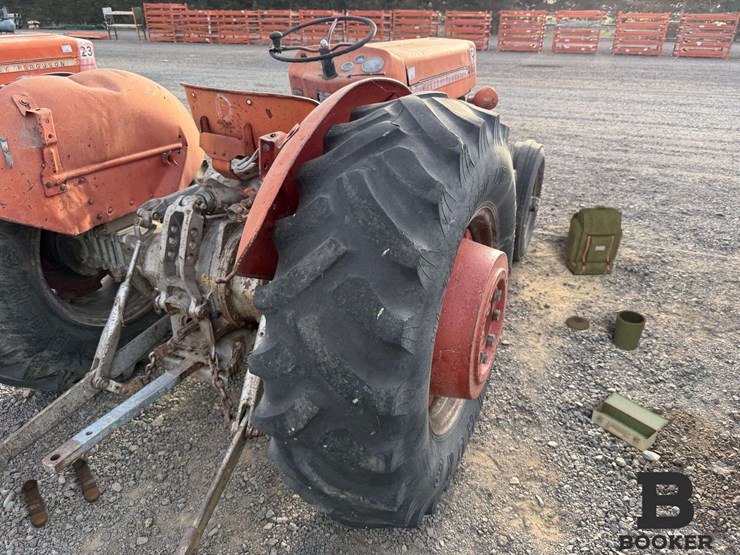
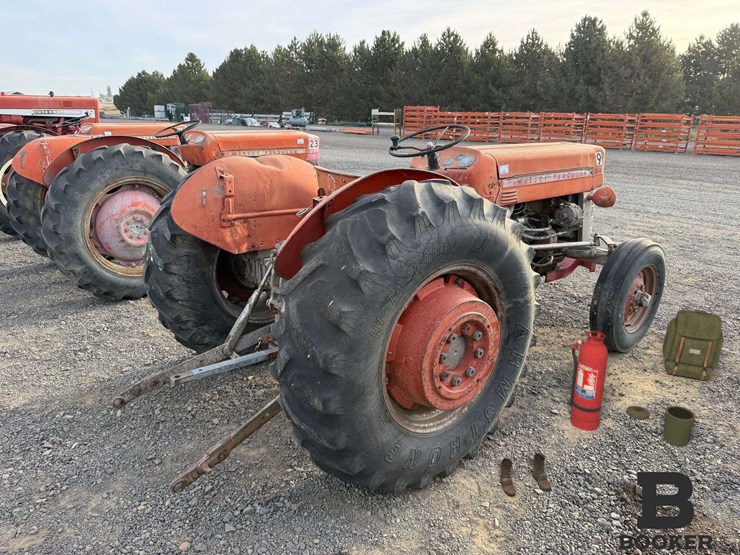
fire extinguisher: none [523,251,567,357] -> present [569,331,608,431]
toolbox: present [591,393,668,452] -> none [589,468,658,522]
boots: present [21,459,100,527] -> present [500,454,551,496]

